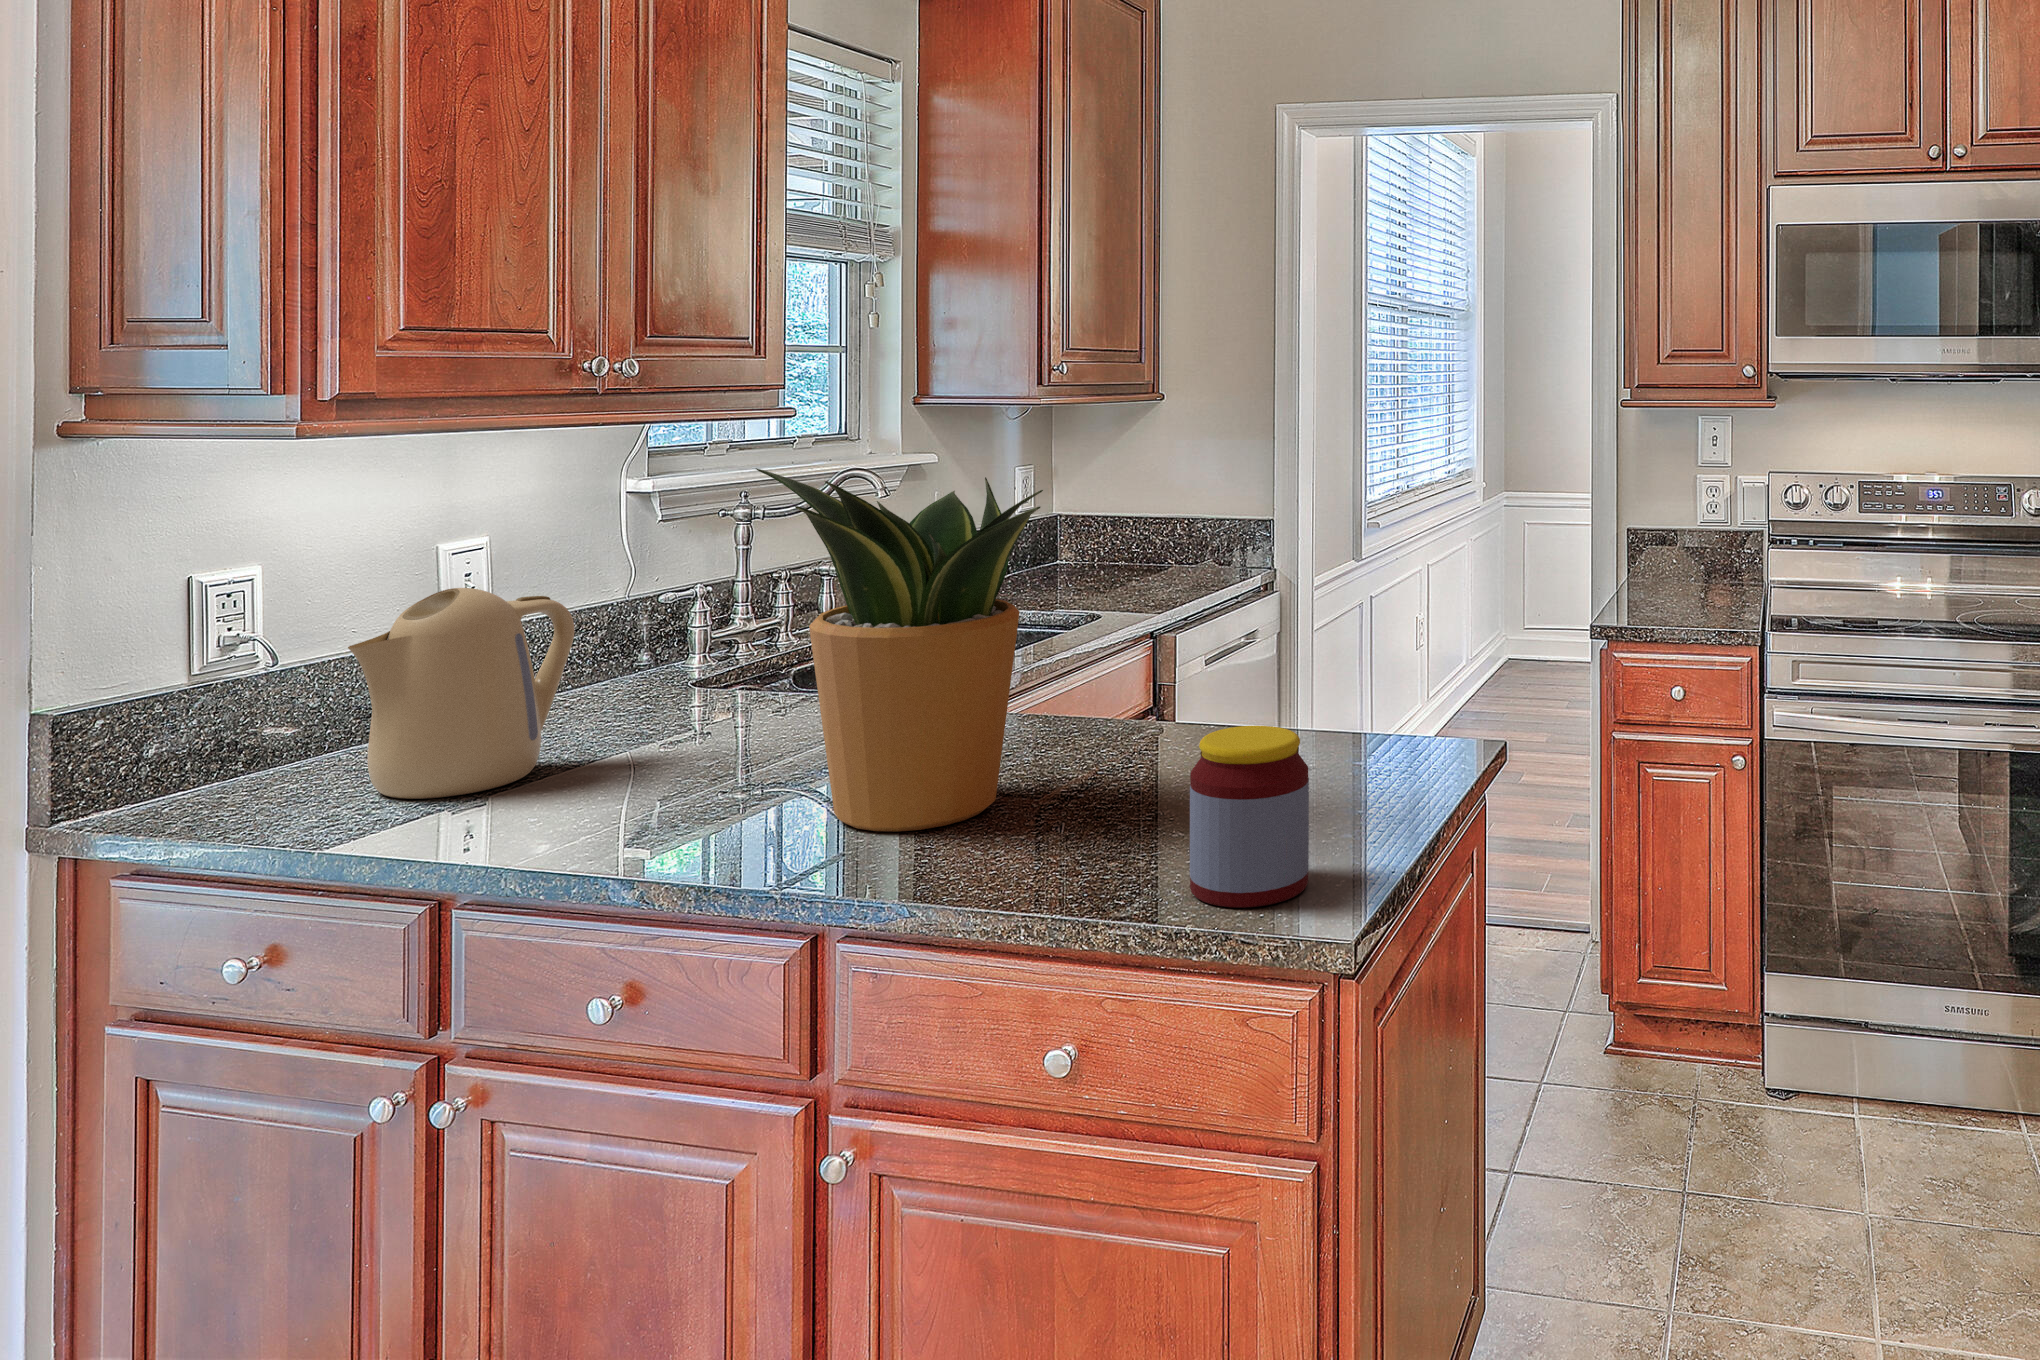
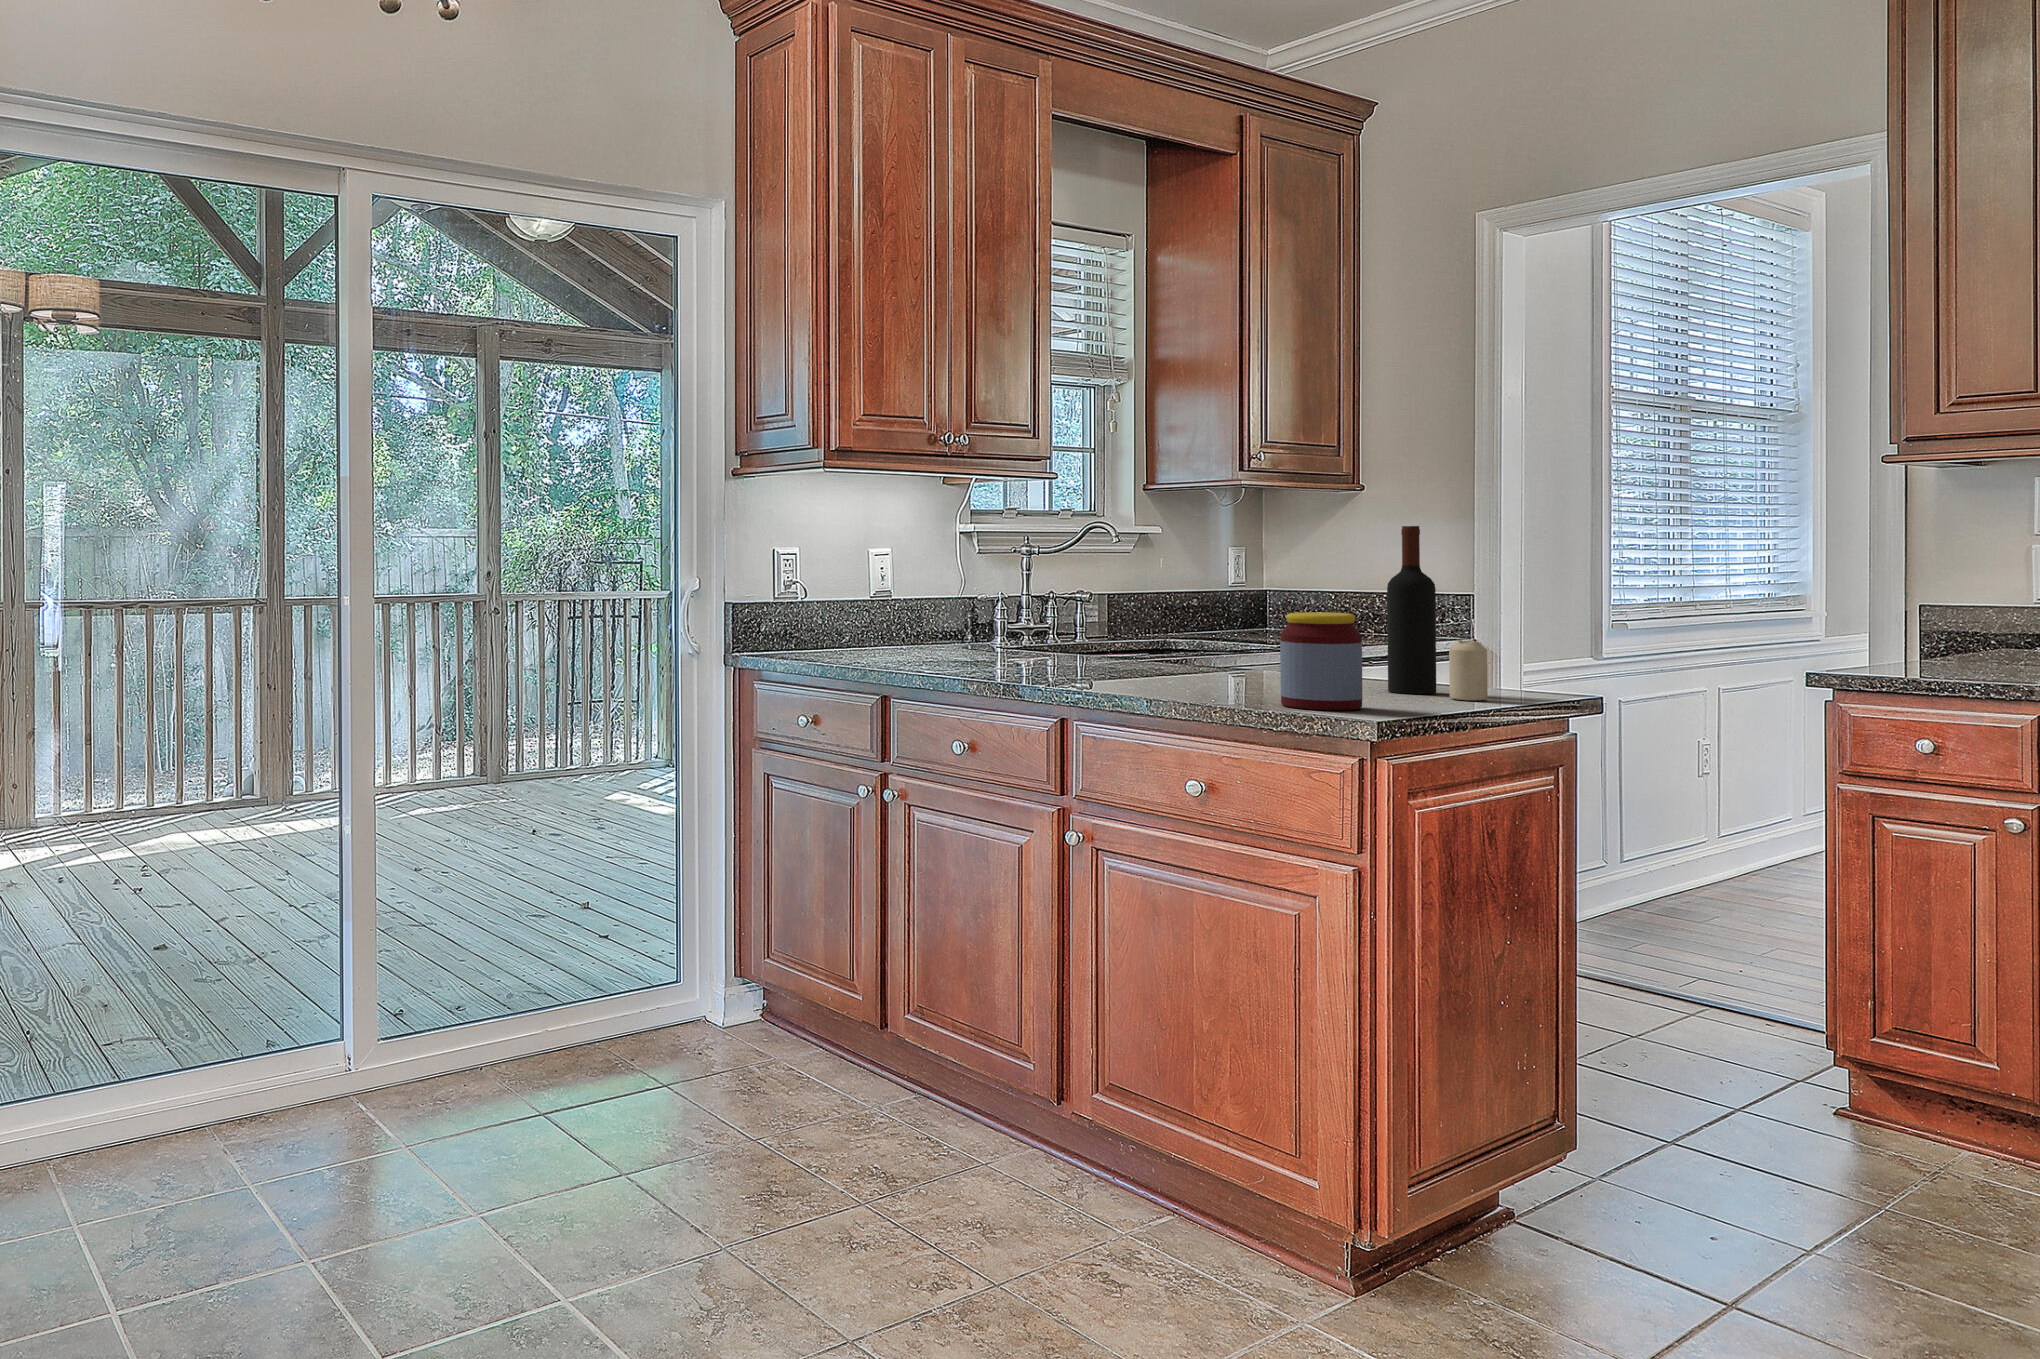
potted plant: present [756,468,1043,832] -> none [1033,478,1200,684]
wine bottle: none [1290,540,1350,783] -> present [1387,526,1436,694]
kettle: present [348,588,574,799] -> none [838,556,938,662]
candle: none [1377,709,1421,798] -> present [1449,640,1487,700]

